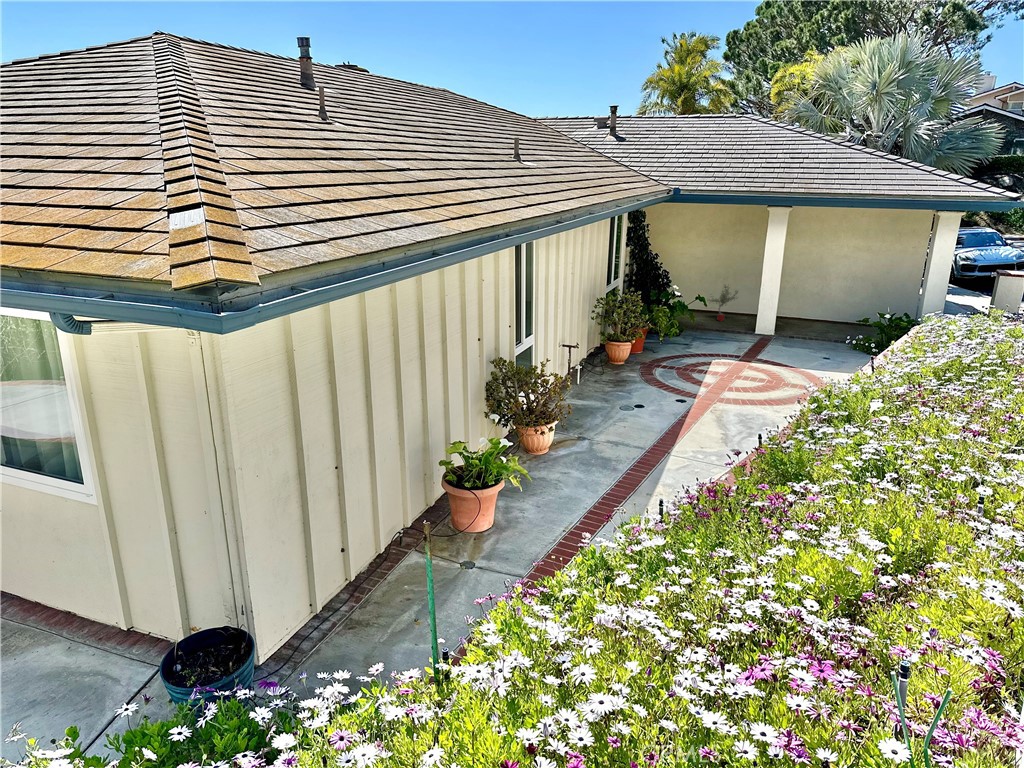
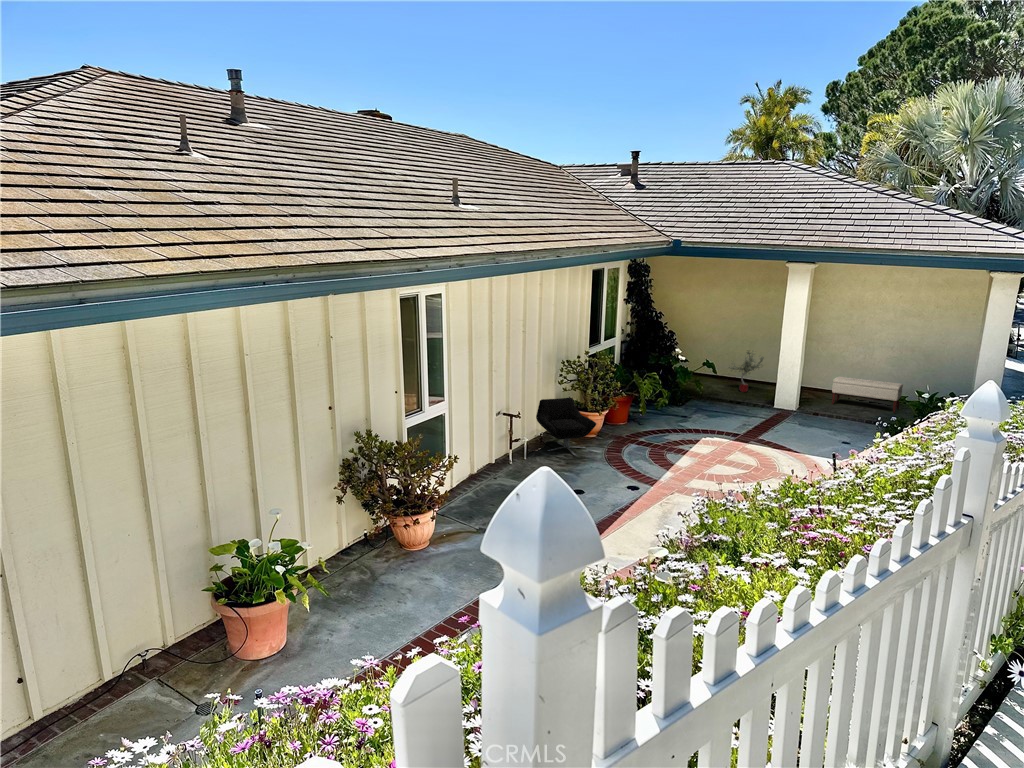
bench: none [797,304,855,333] -> present [832,376,903,413]
lounge chair: none [580,331,635,381] -> present [536,398,596,456]

